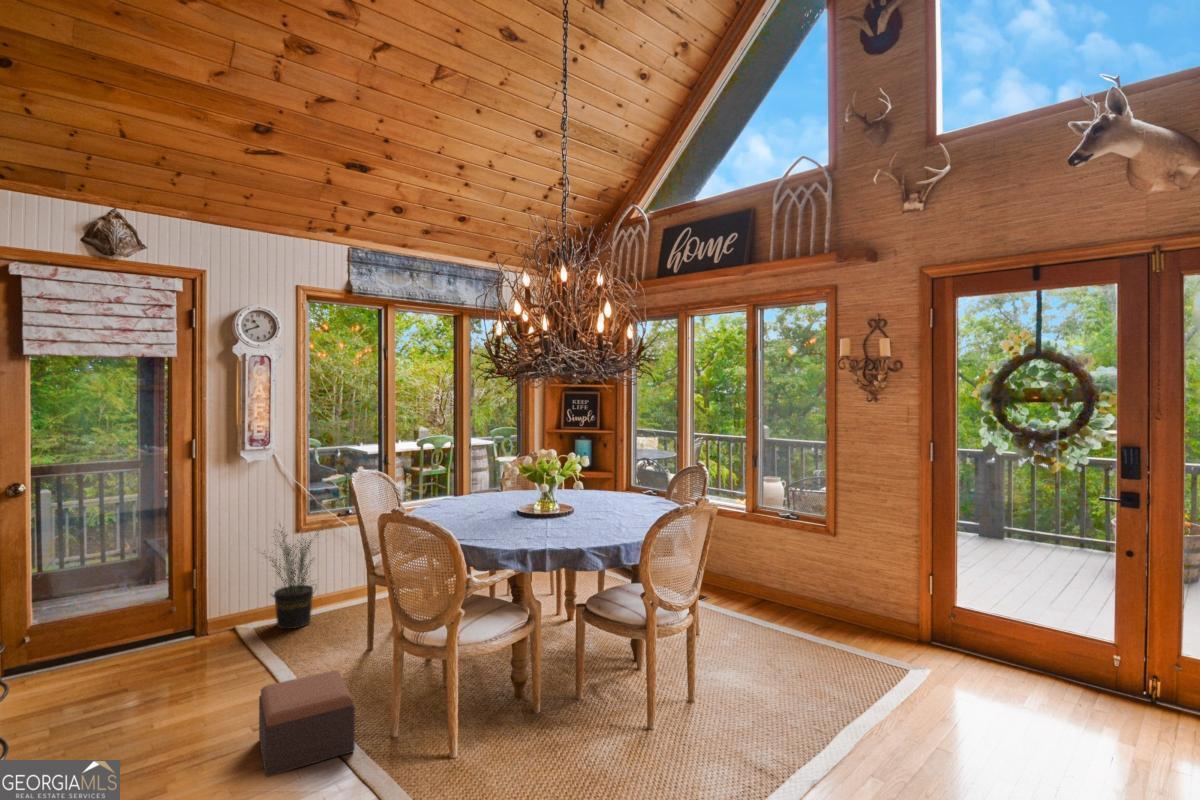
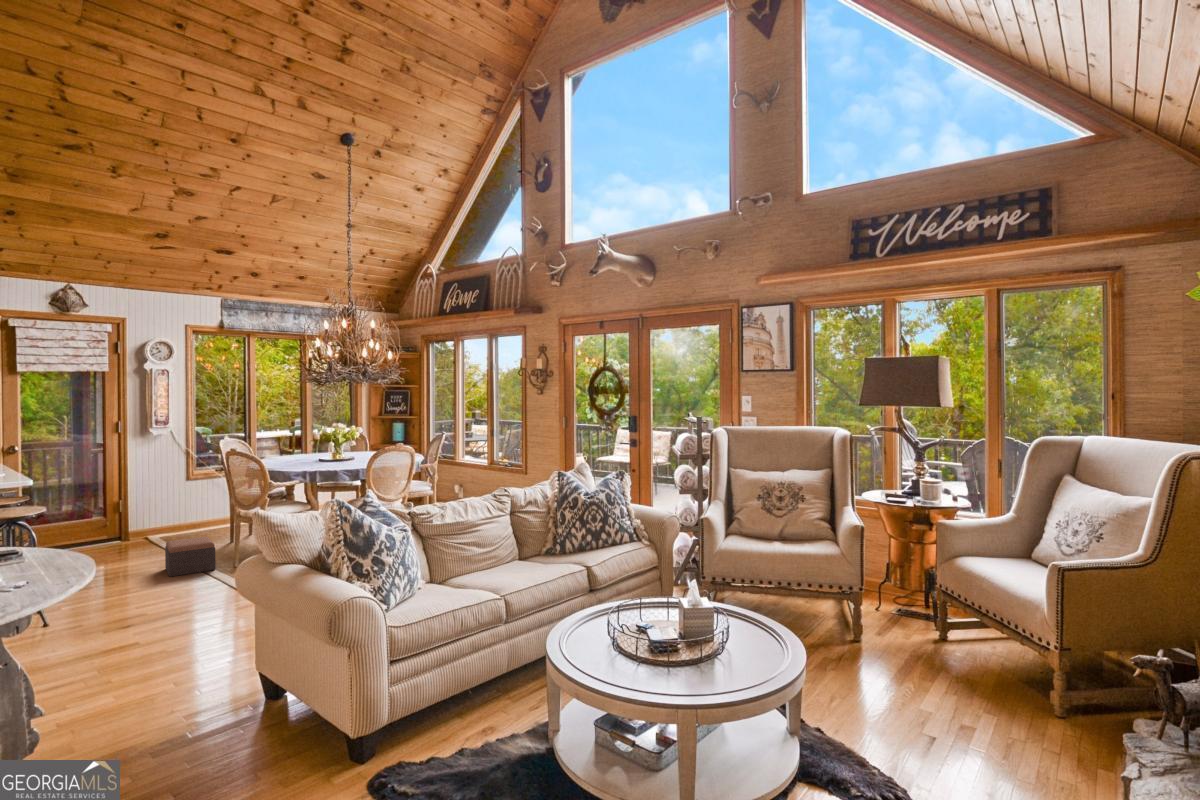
potted plant: present [262,526,318,629] -> none [159,472,208,537]

